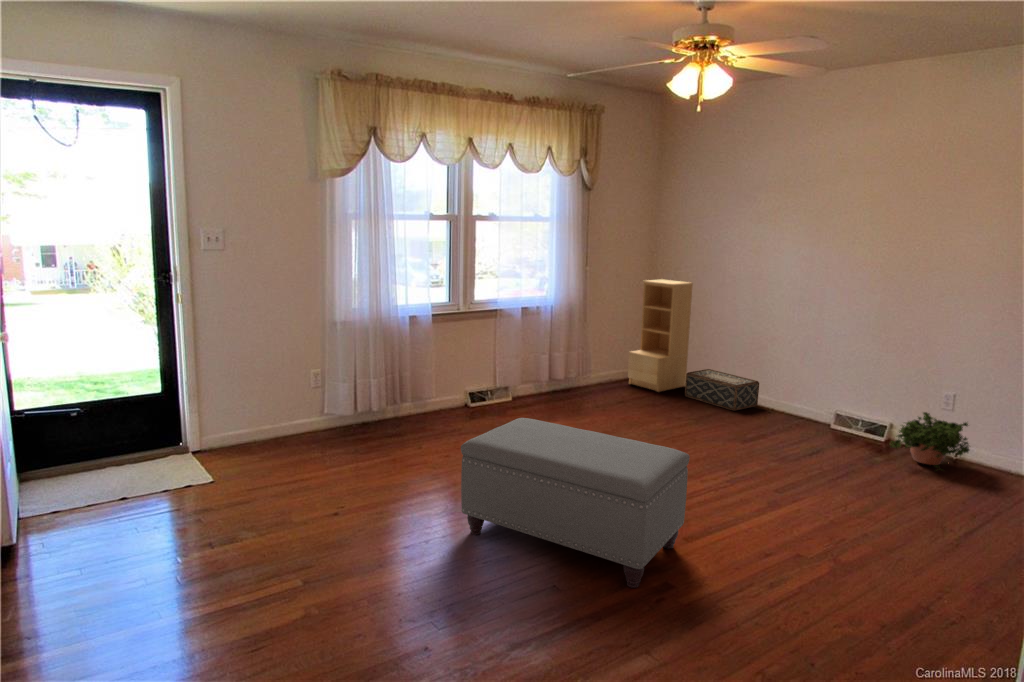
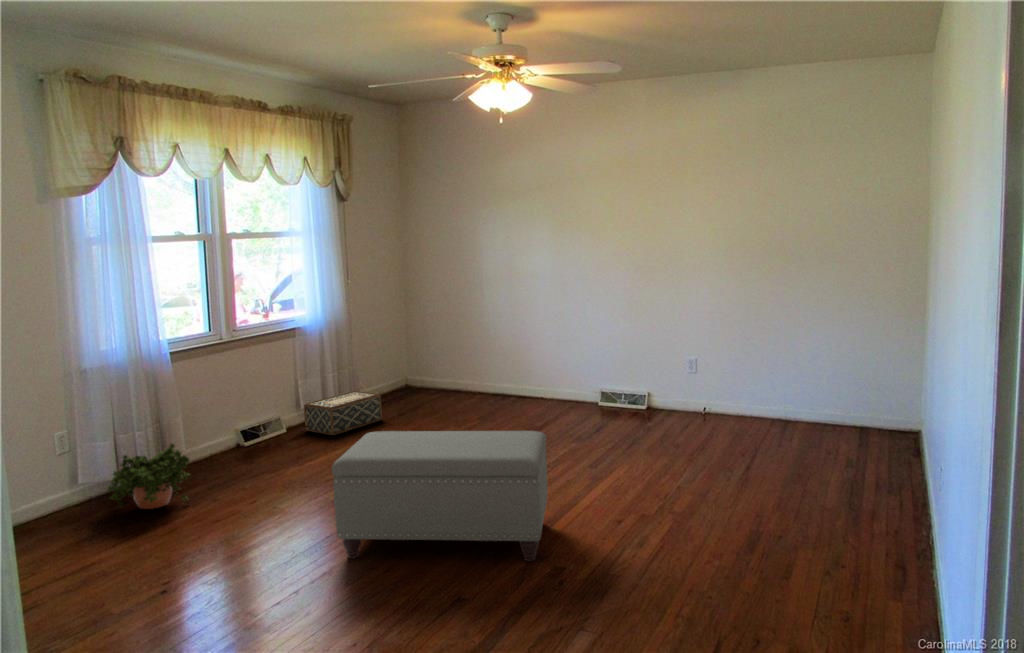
bookshelf: present [628,280,693,392] -> none [397,289,456,402]
woven basket: present [685,369,759,411] -> present [304,391,382,435]
potted plant: present [891,412,969,467] -> present [107,444,190,509]

